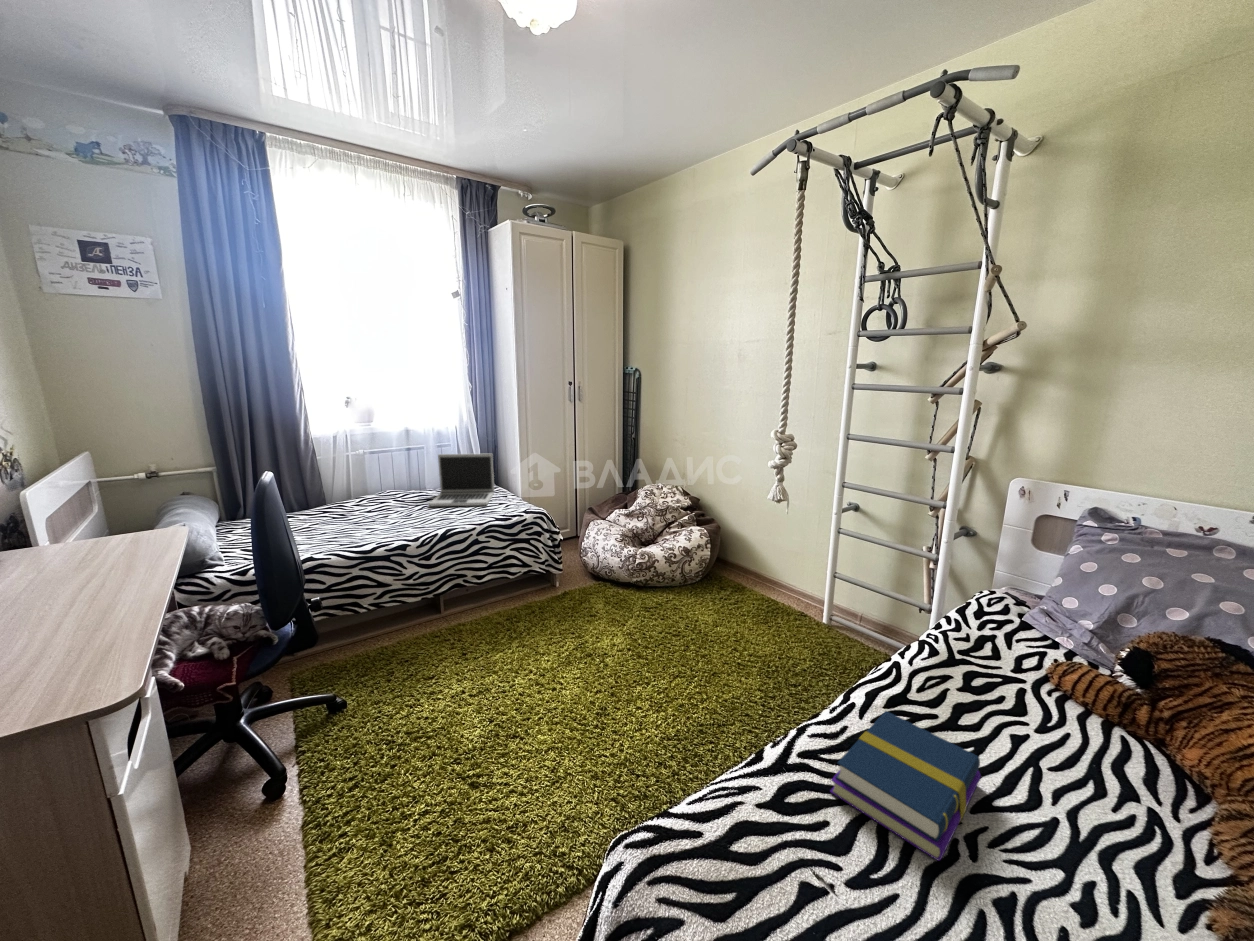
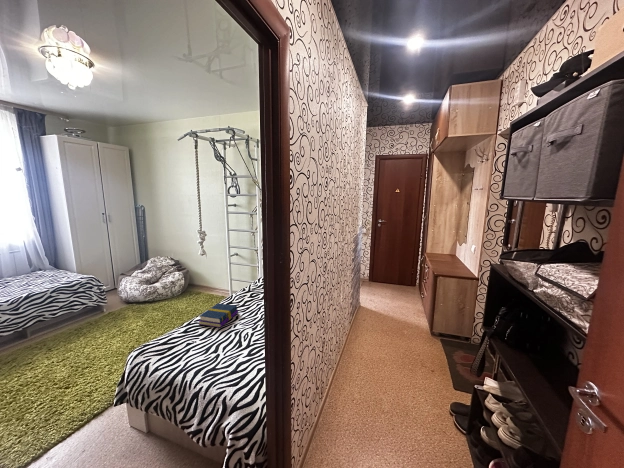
laptop: present [429,454,494,506] -> none [10,252,58,285]

